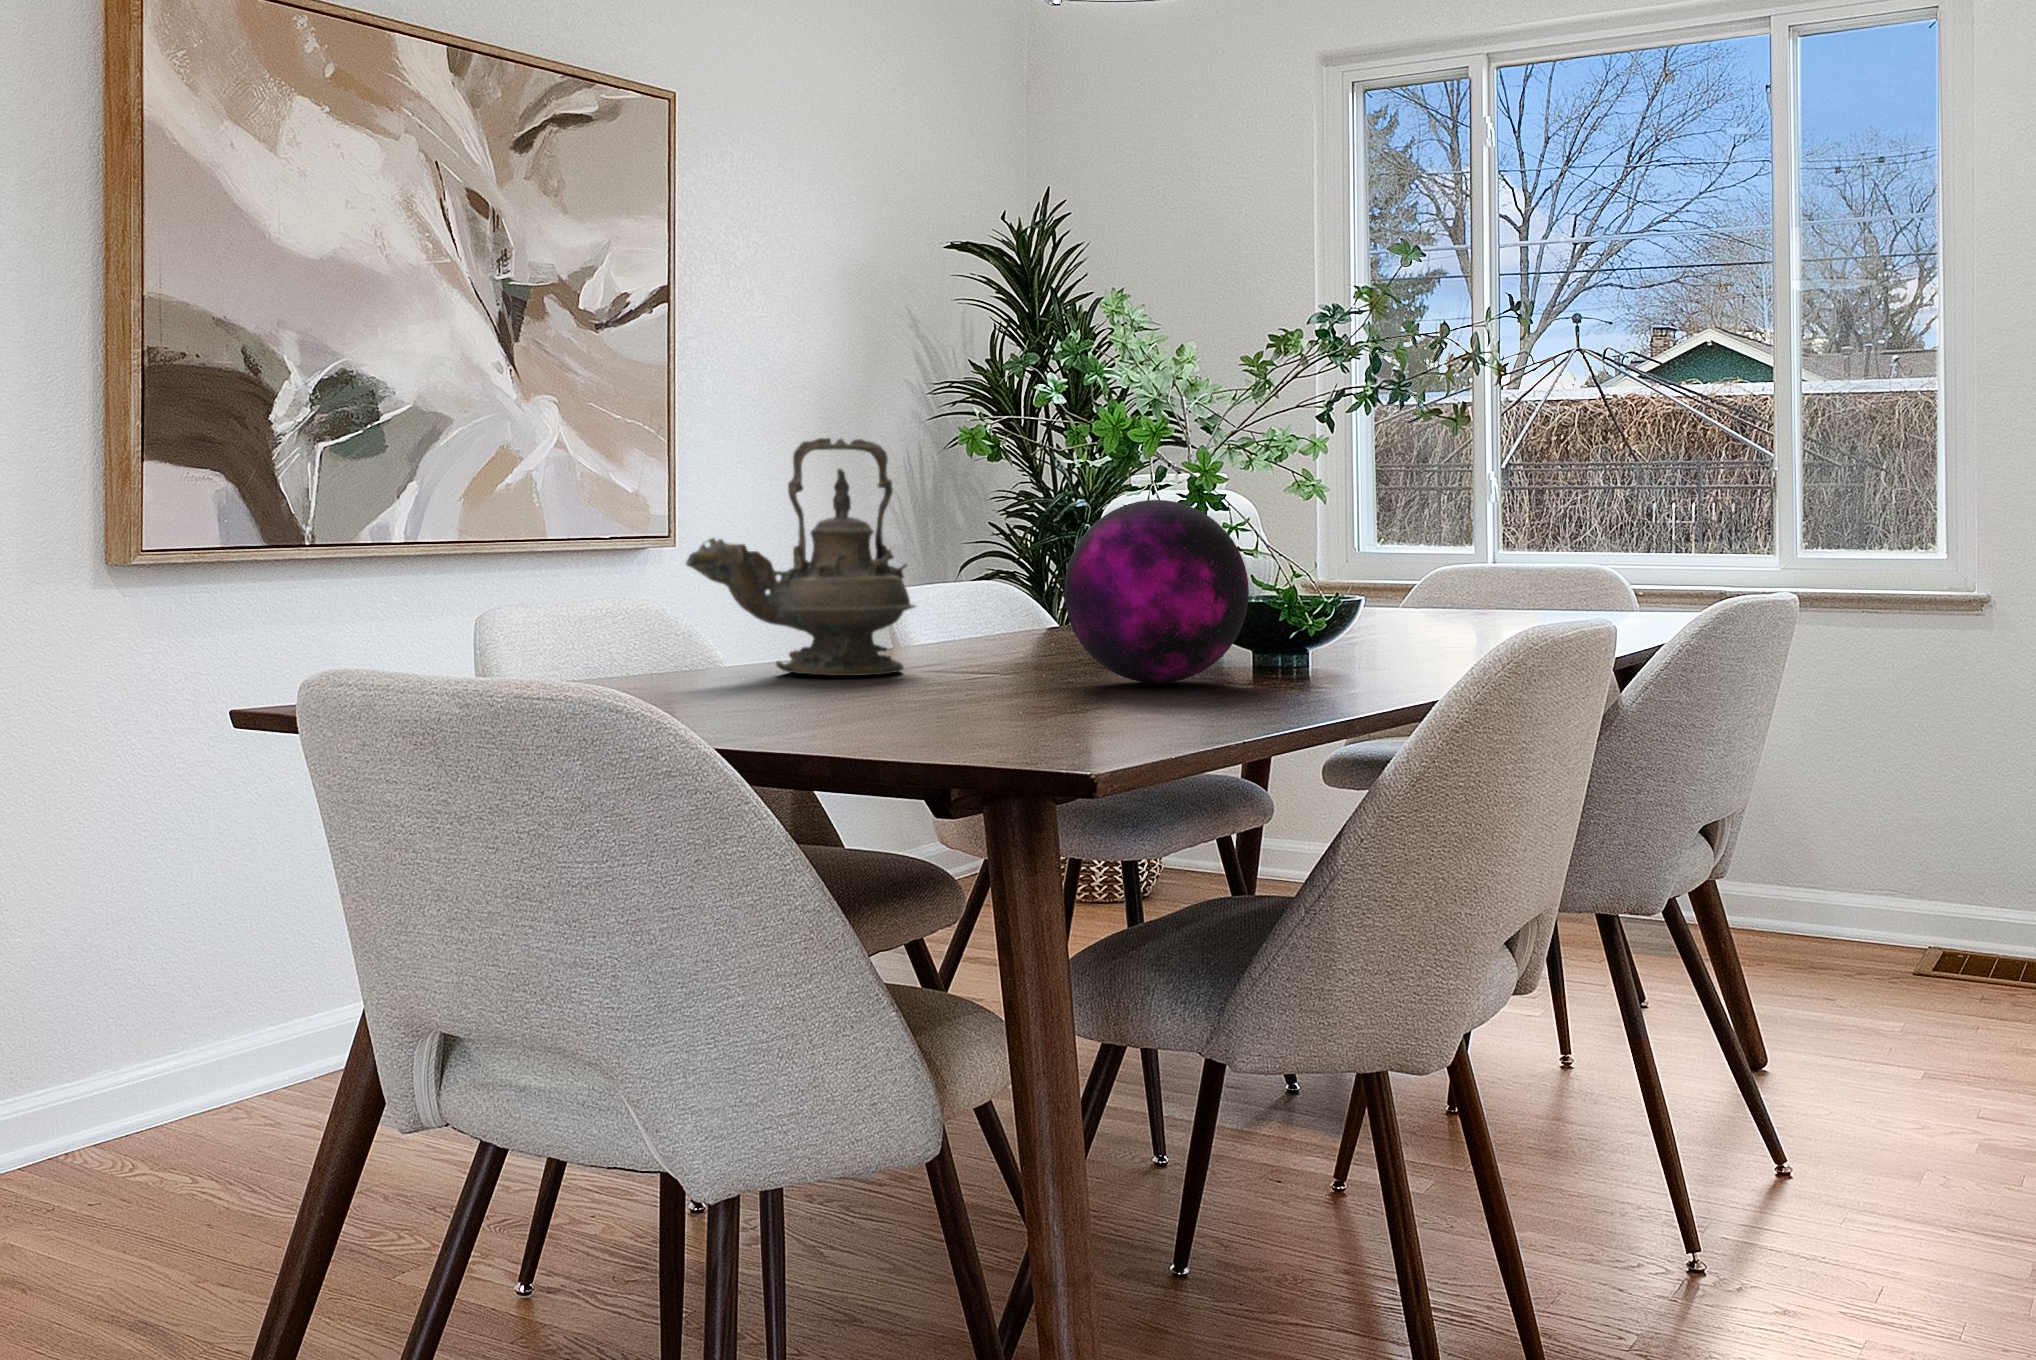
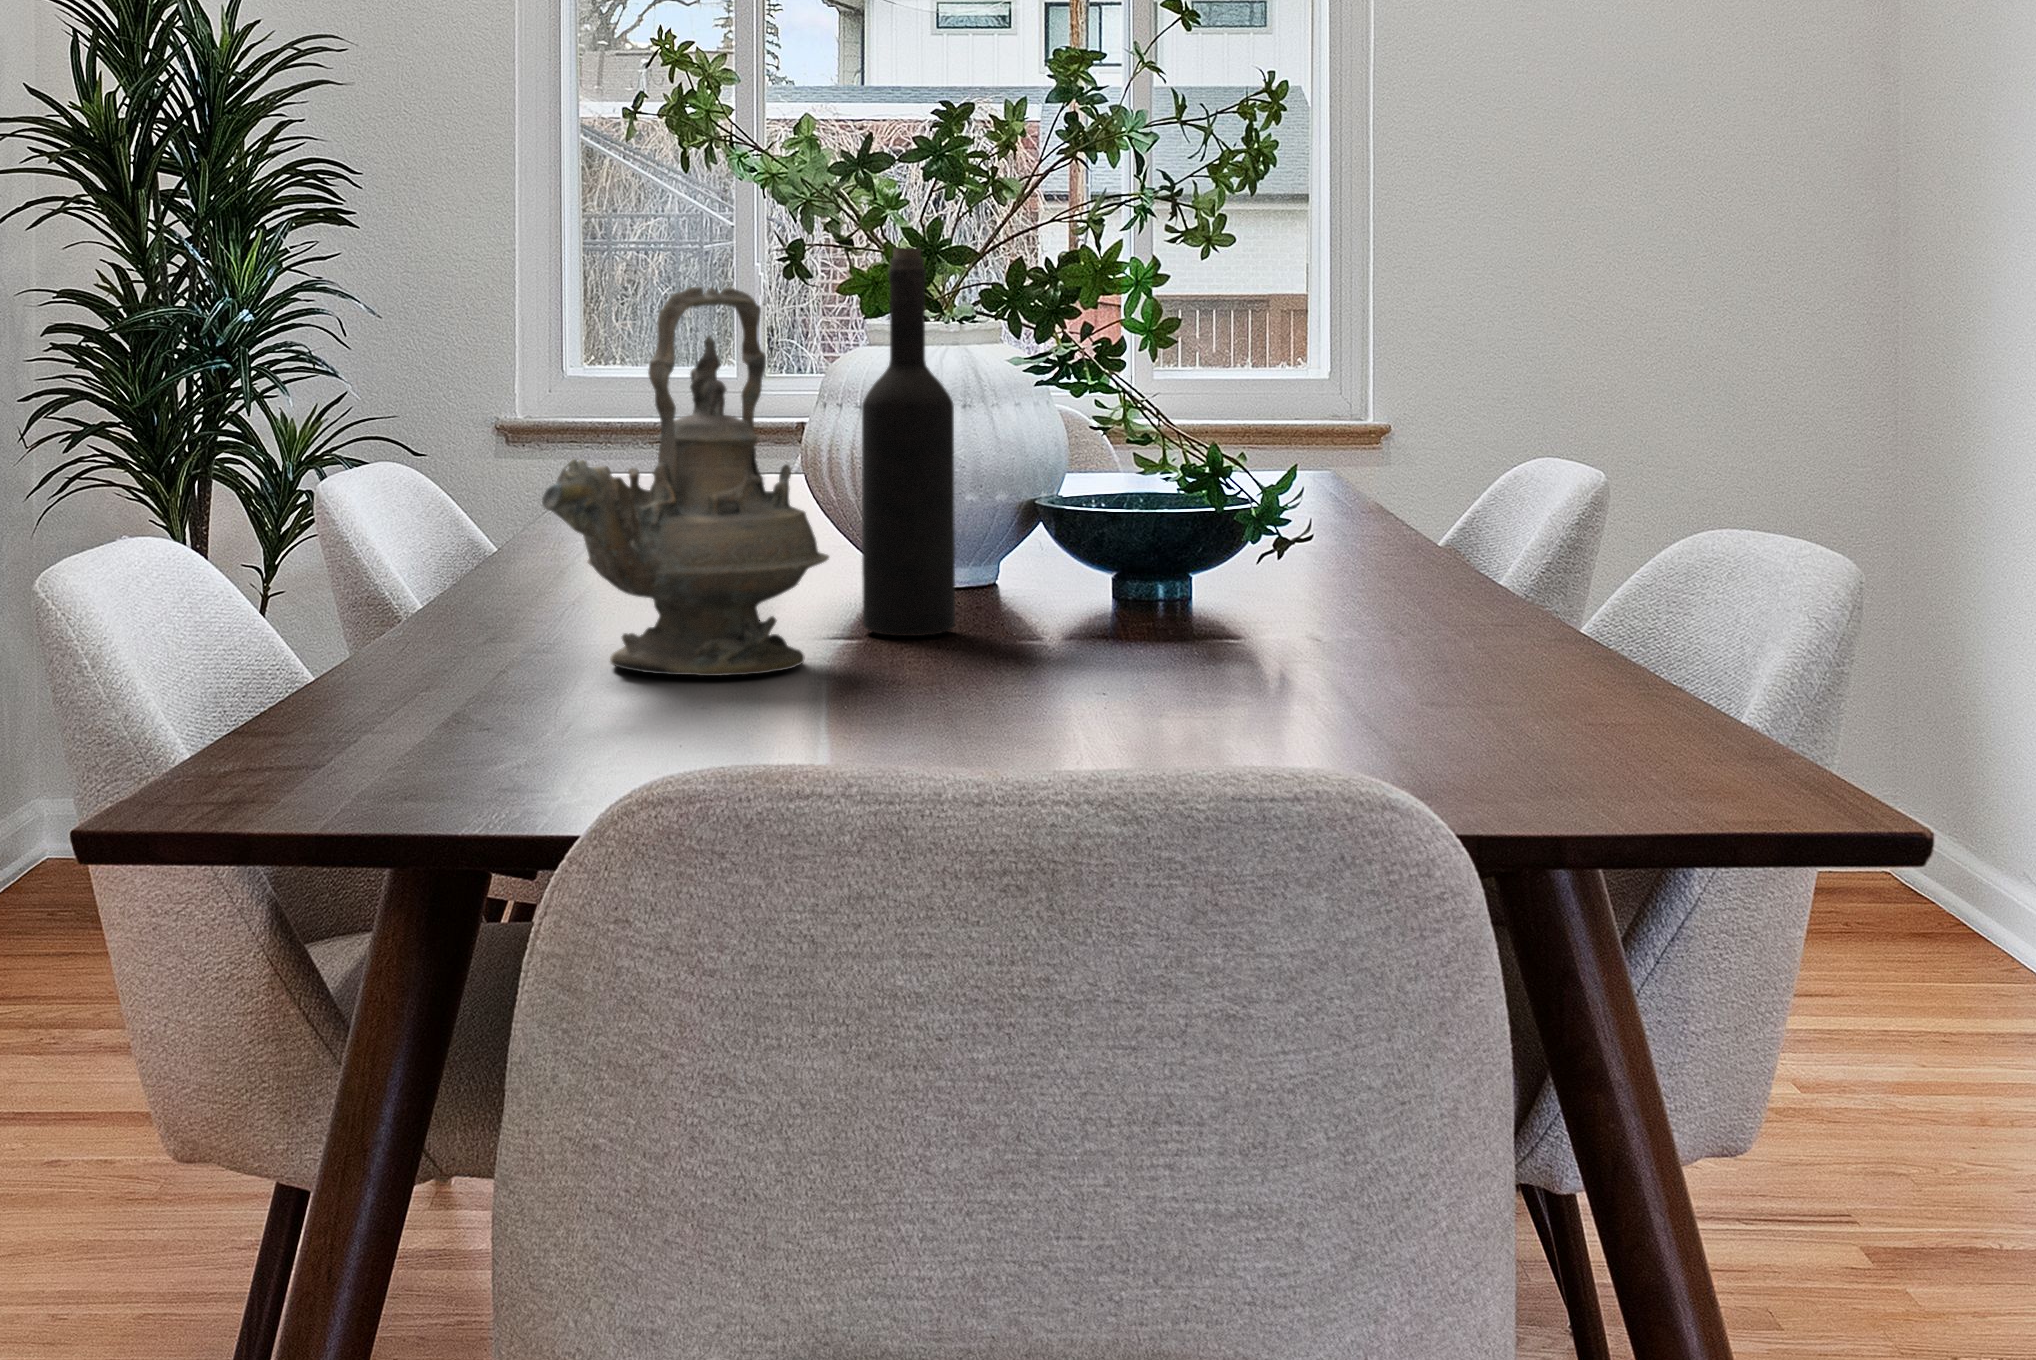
wine bottle: none [993,416,1054,667] -> present [862,248,955,636]
decorative orb: present [1064,500,1249,683] -> none [1094,386,1366,659]

